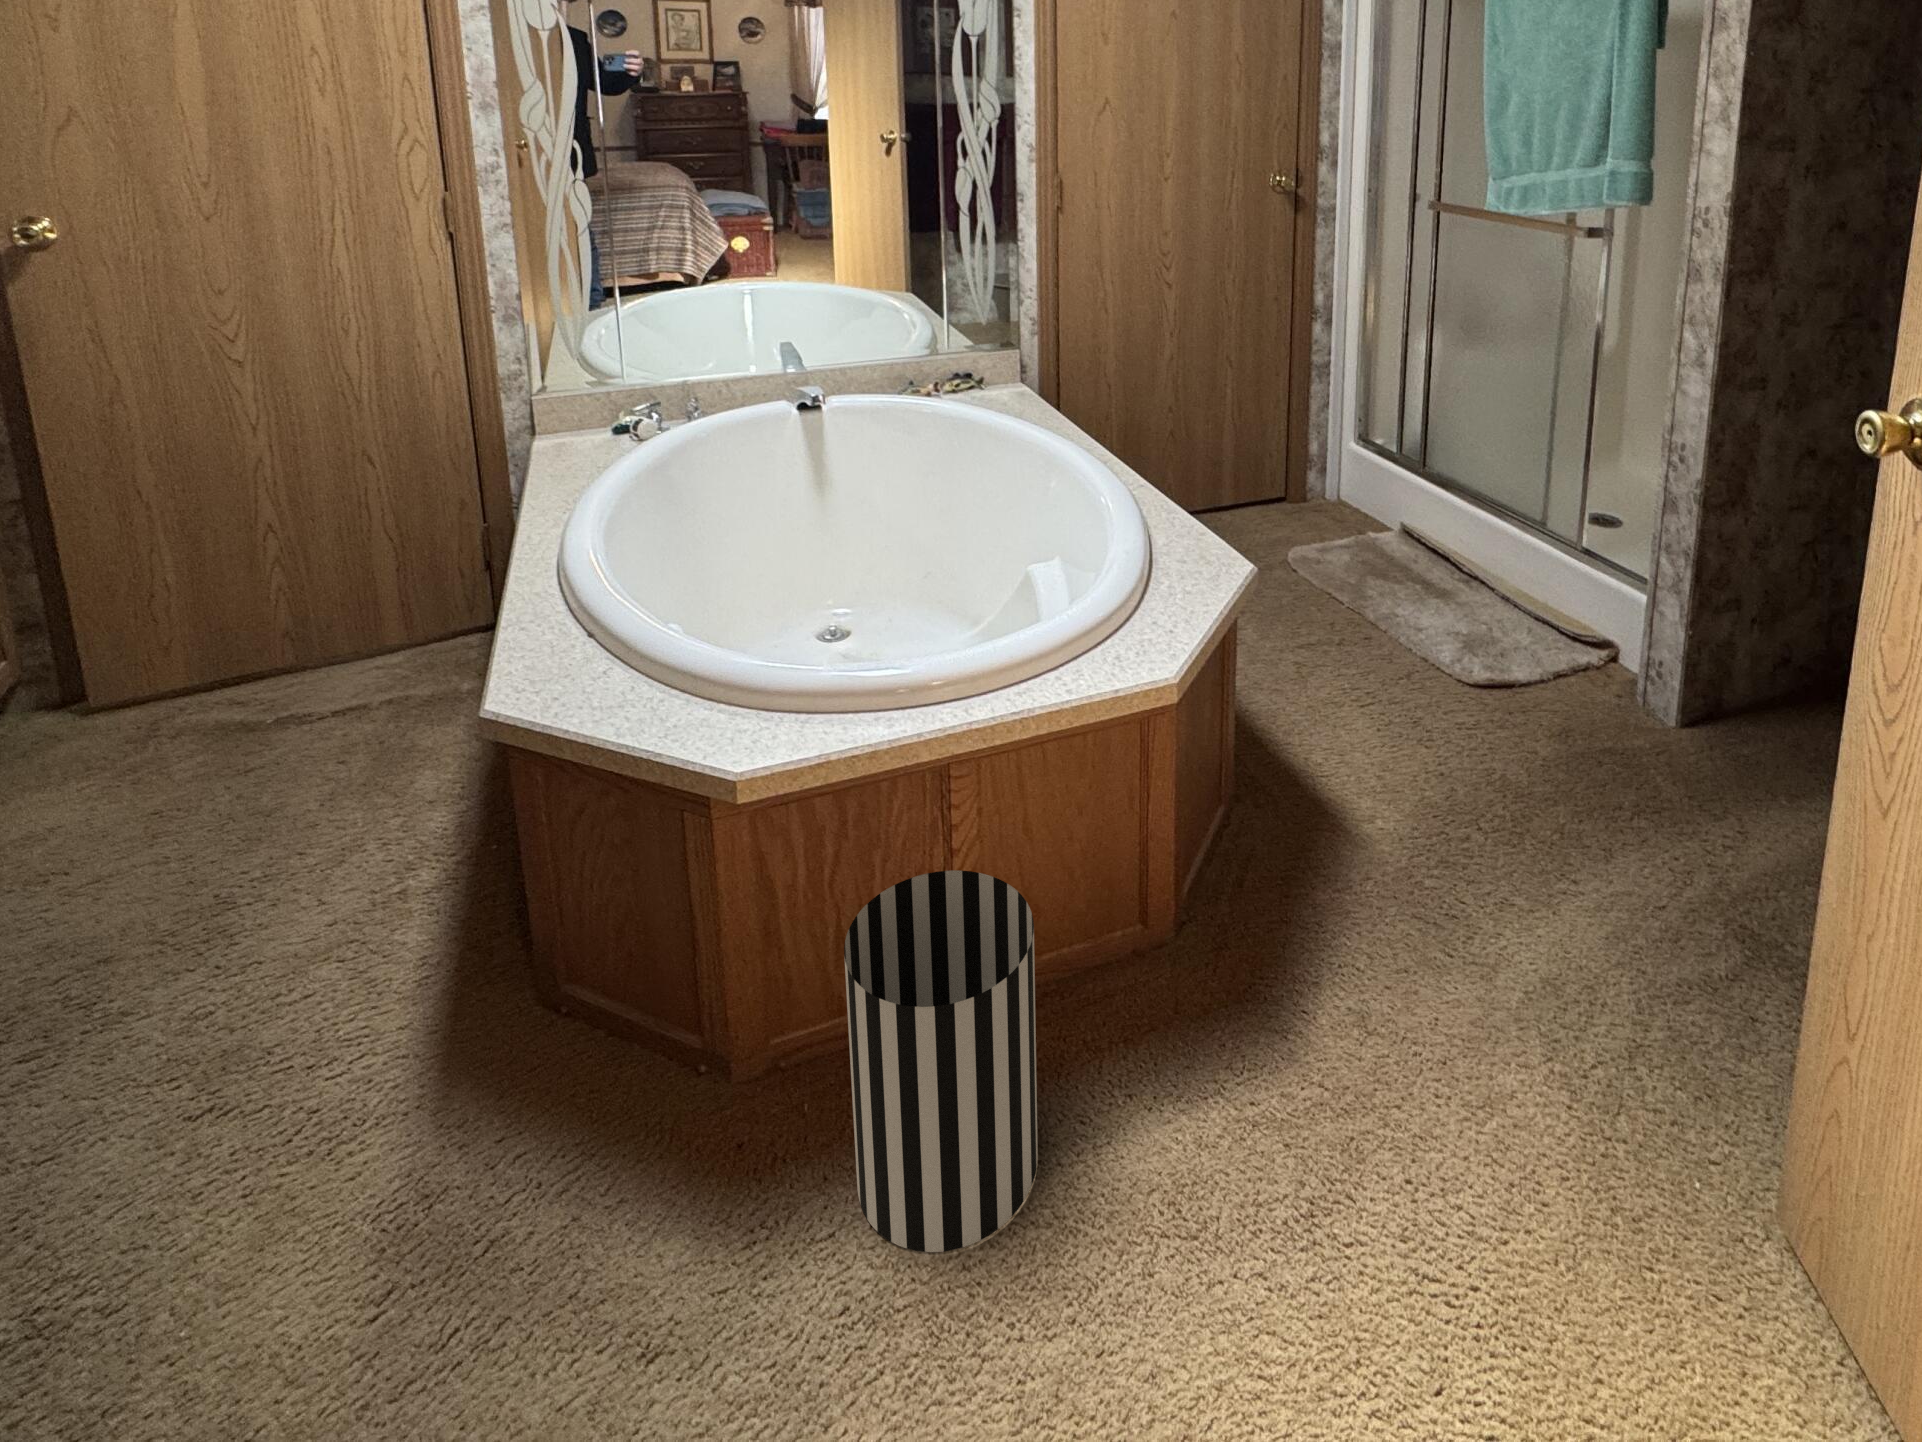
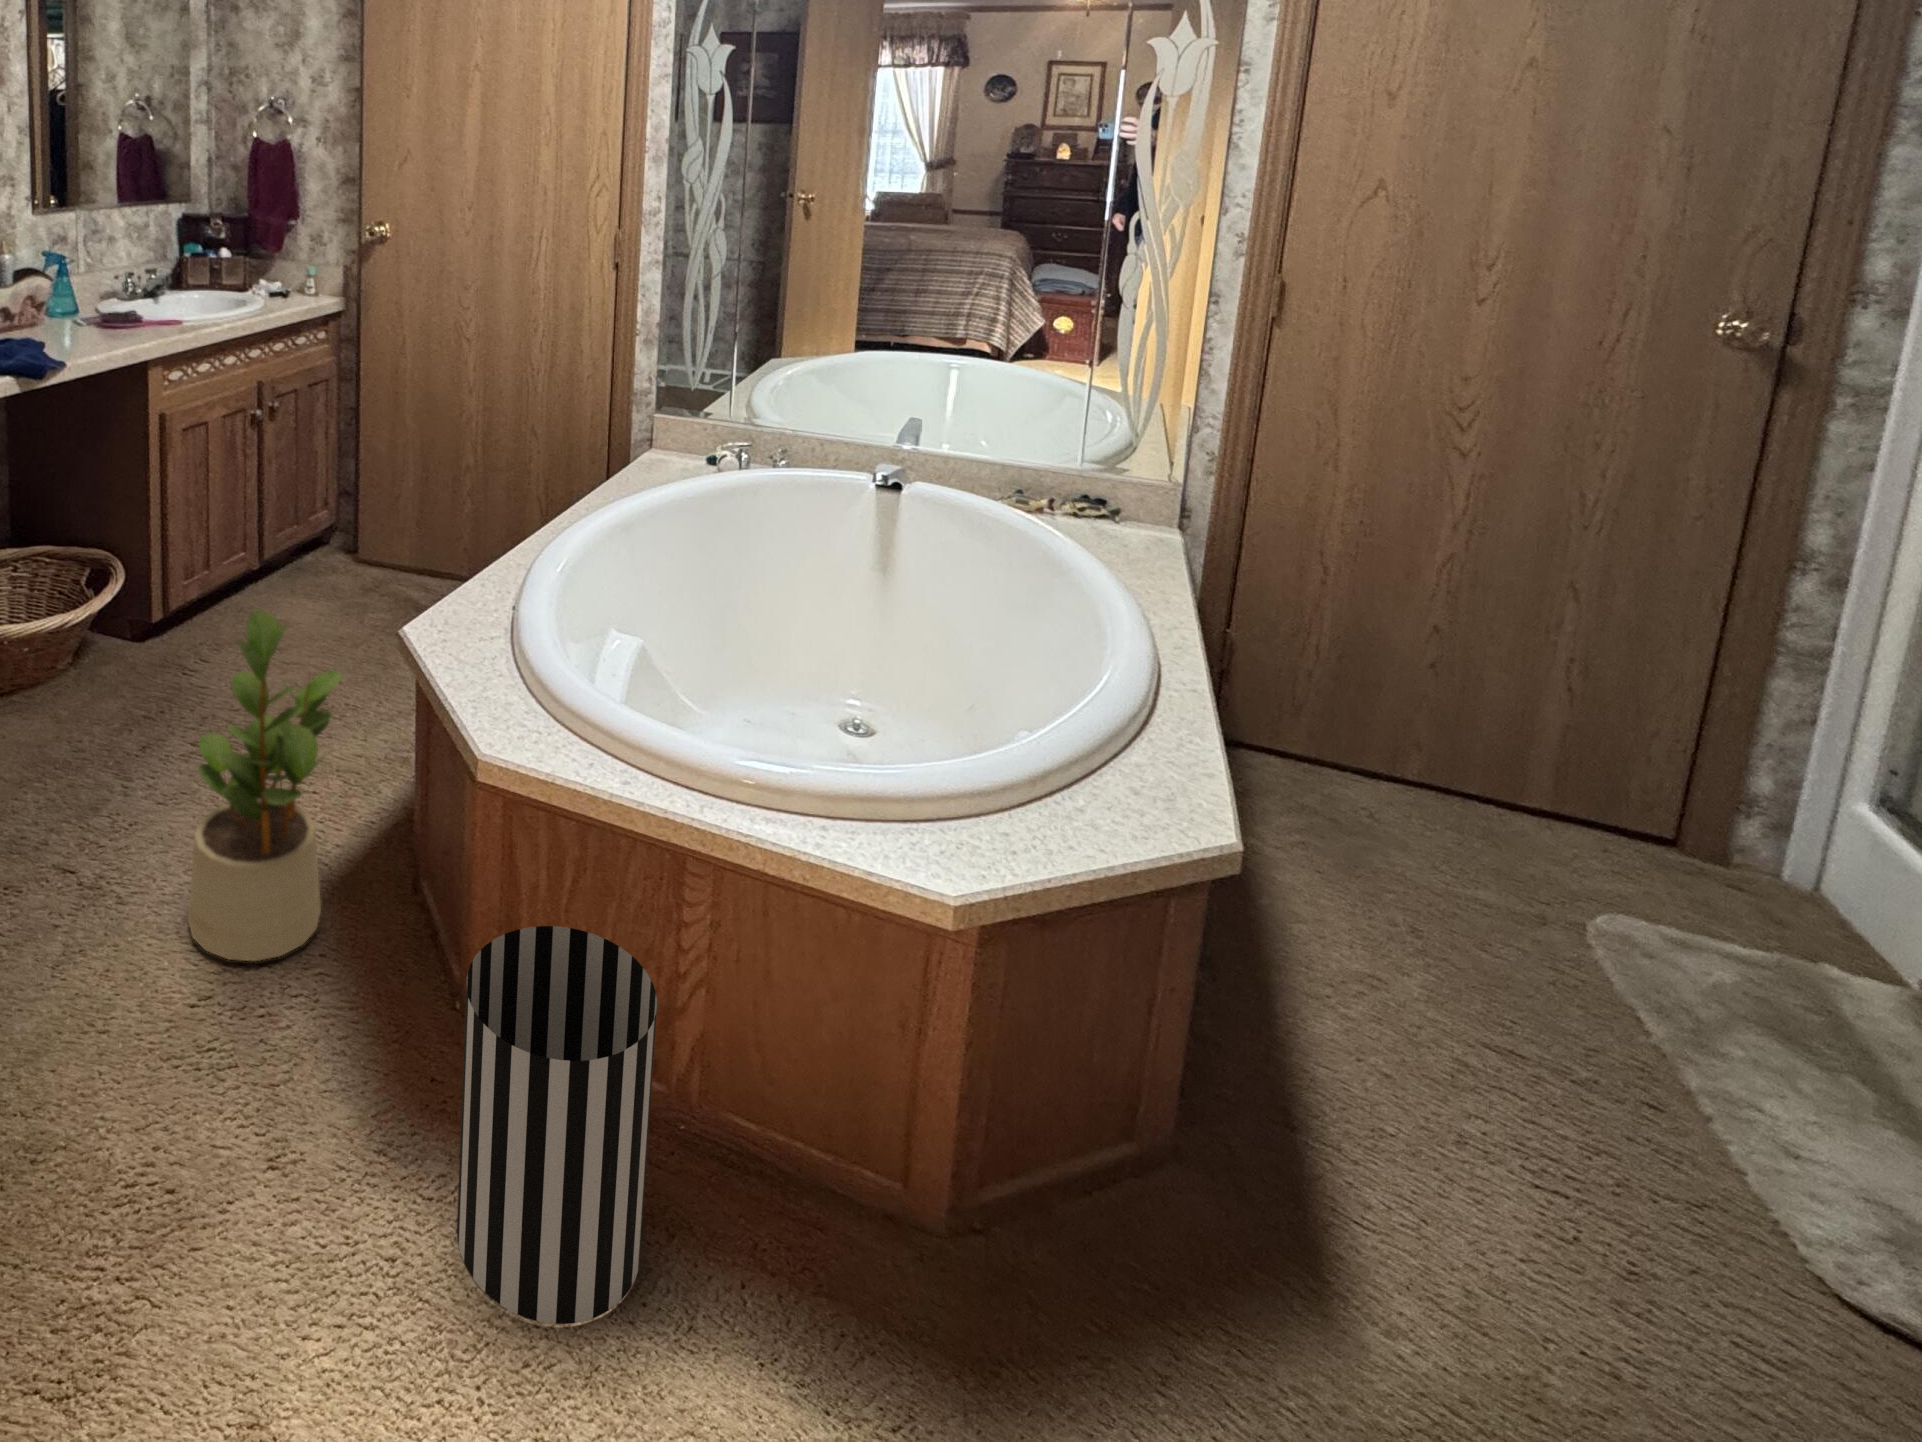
potted plant: none [209,764,478,1256] -> present [188,609,342,961]

